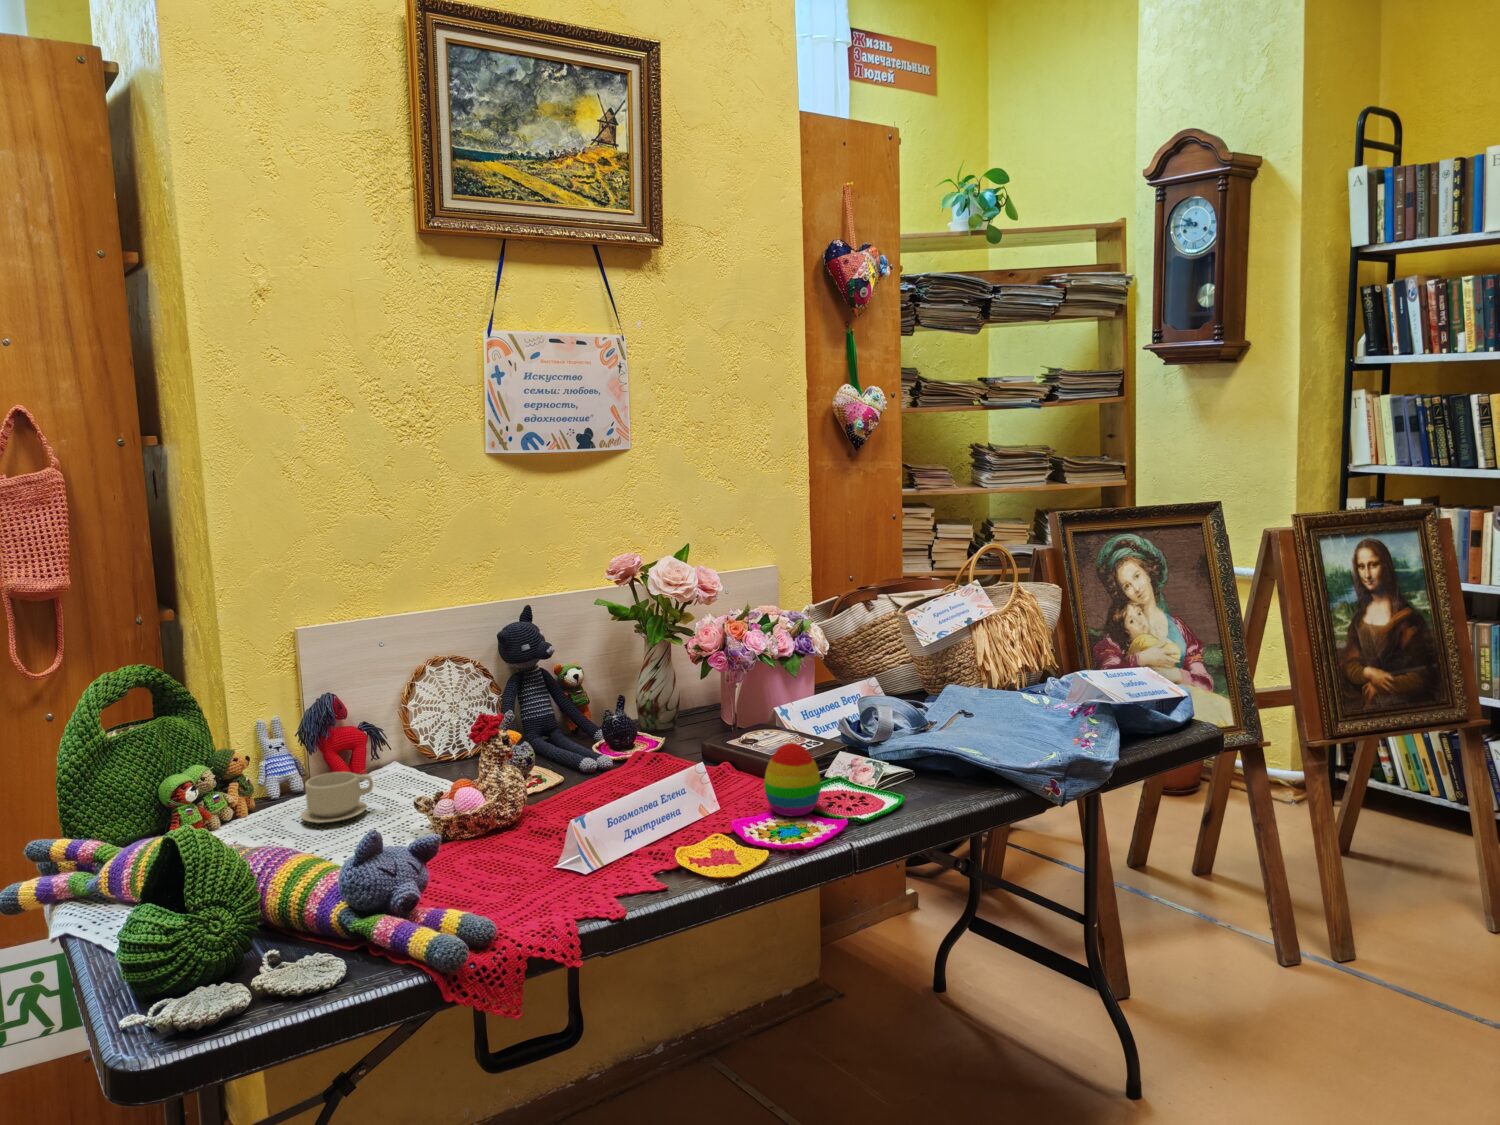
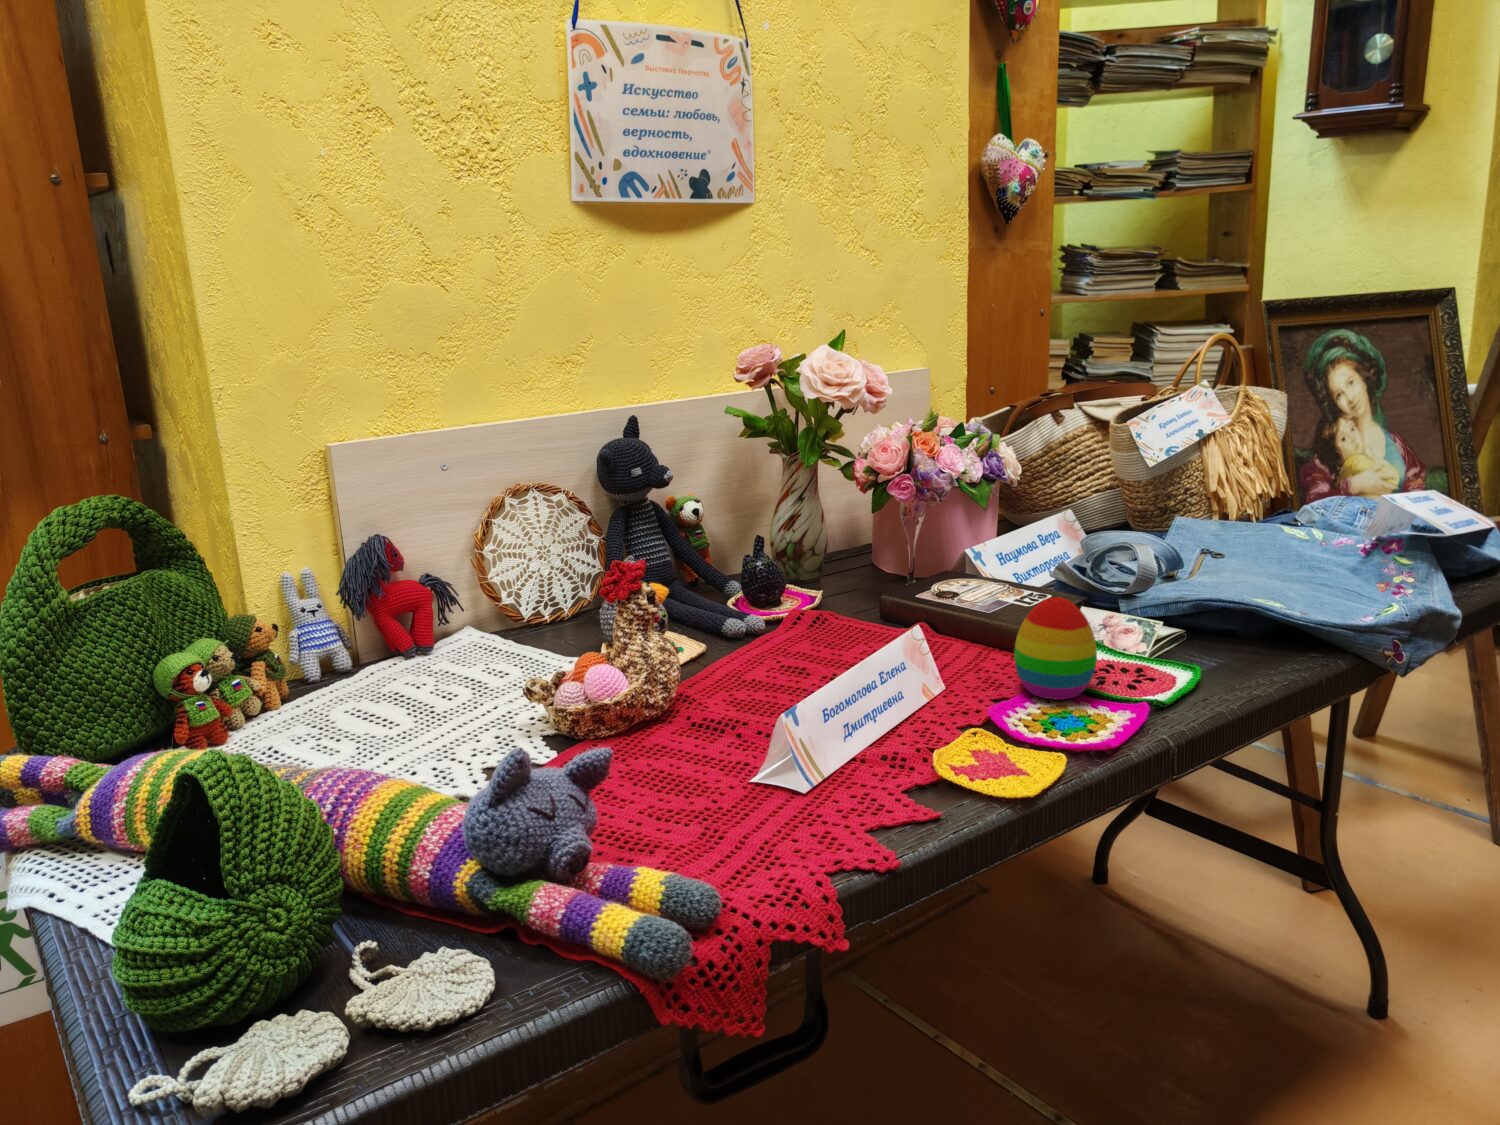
teacup: present [301,772,373,823] -> none [361,627,475,717]

